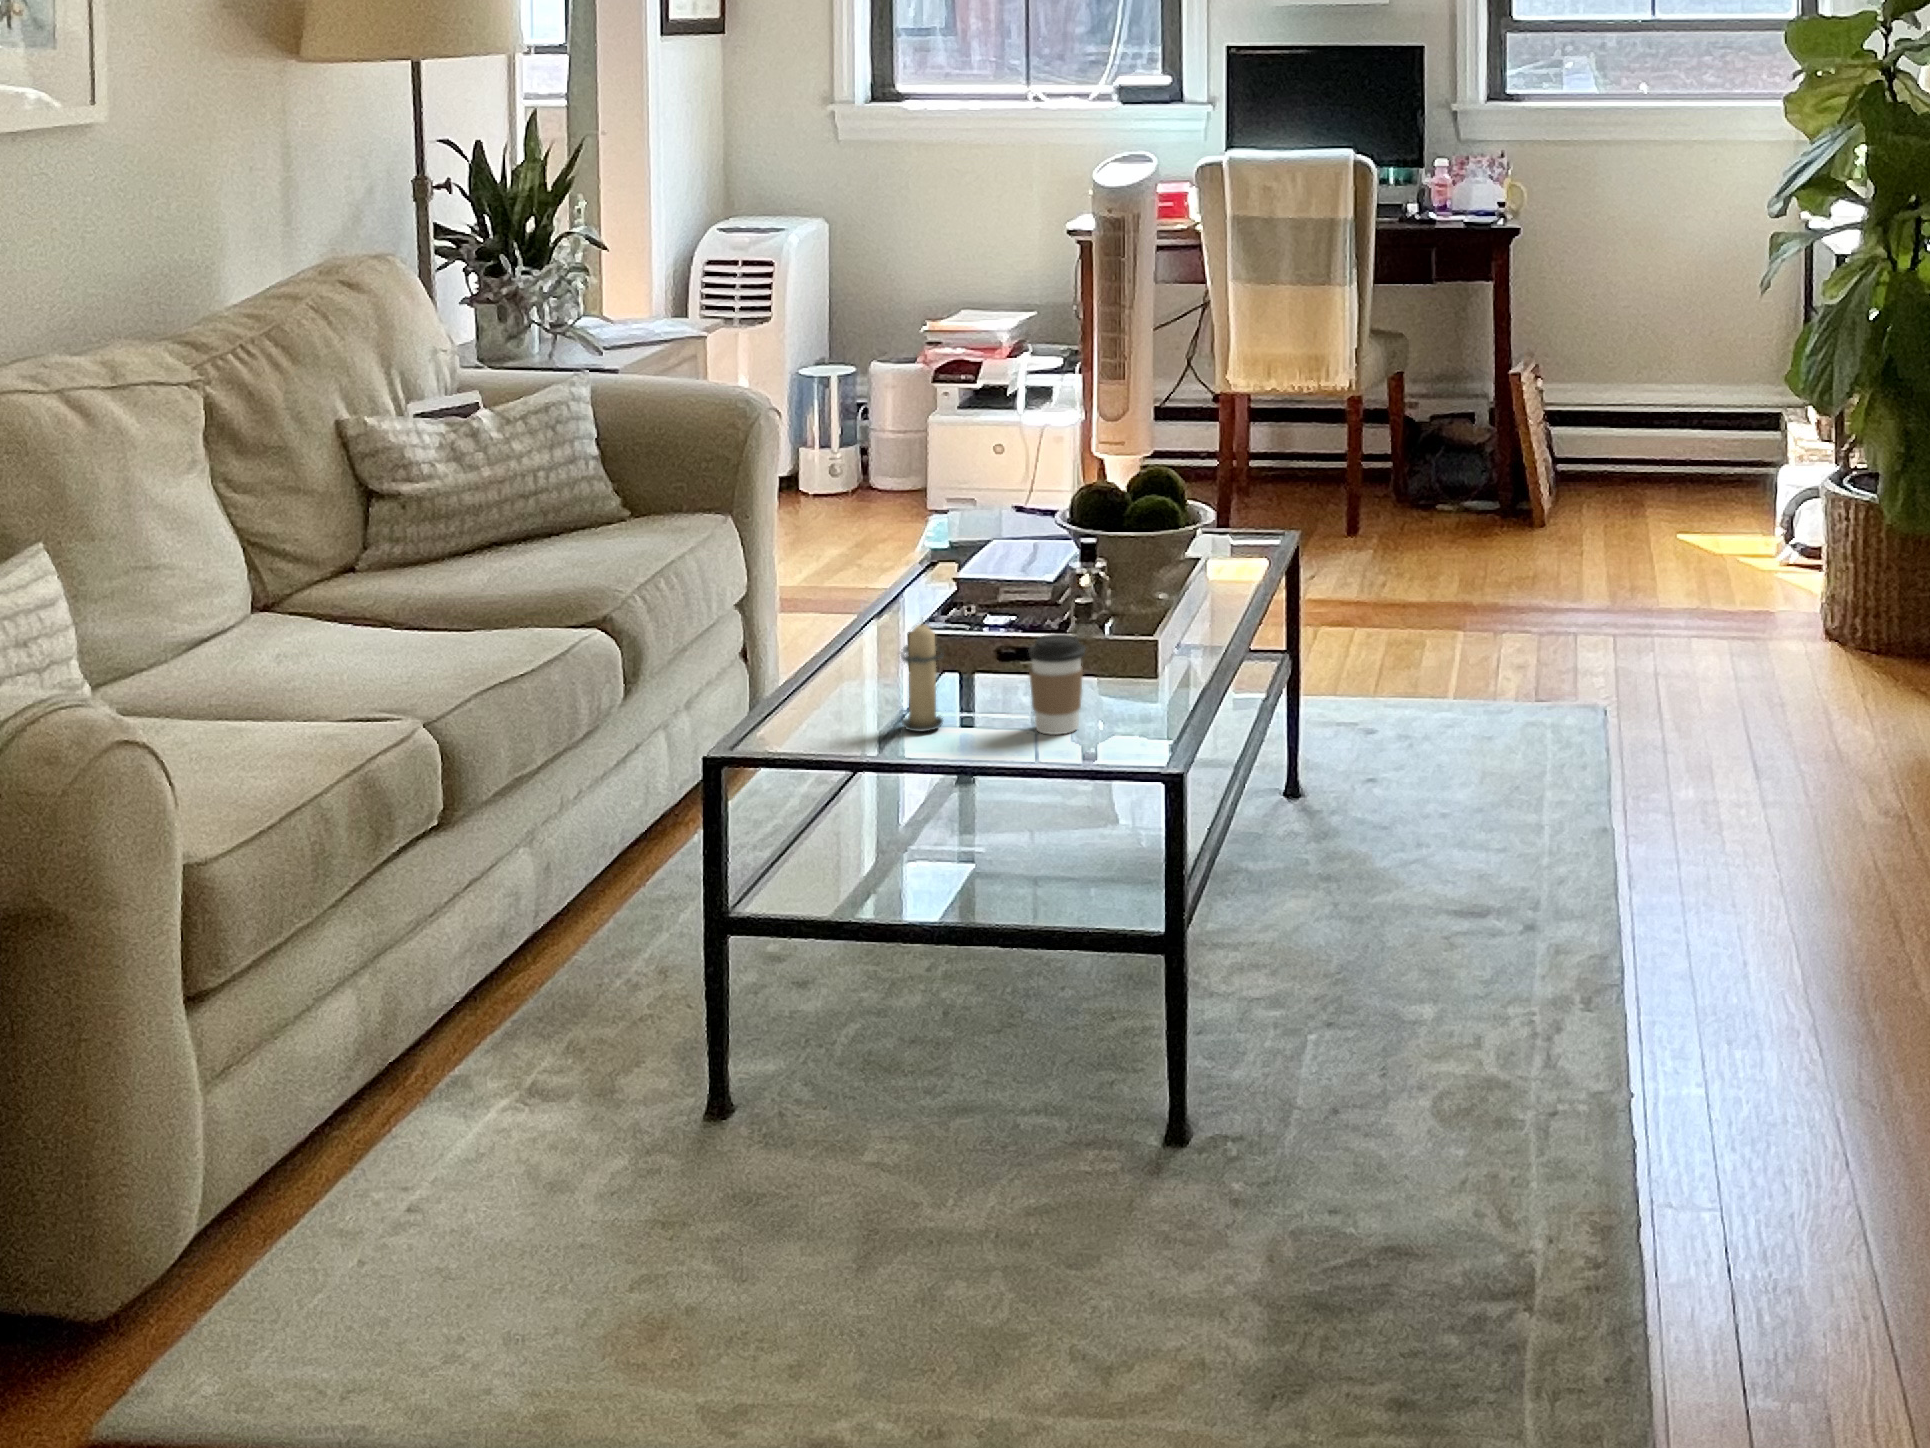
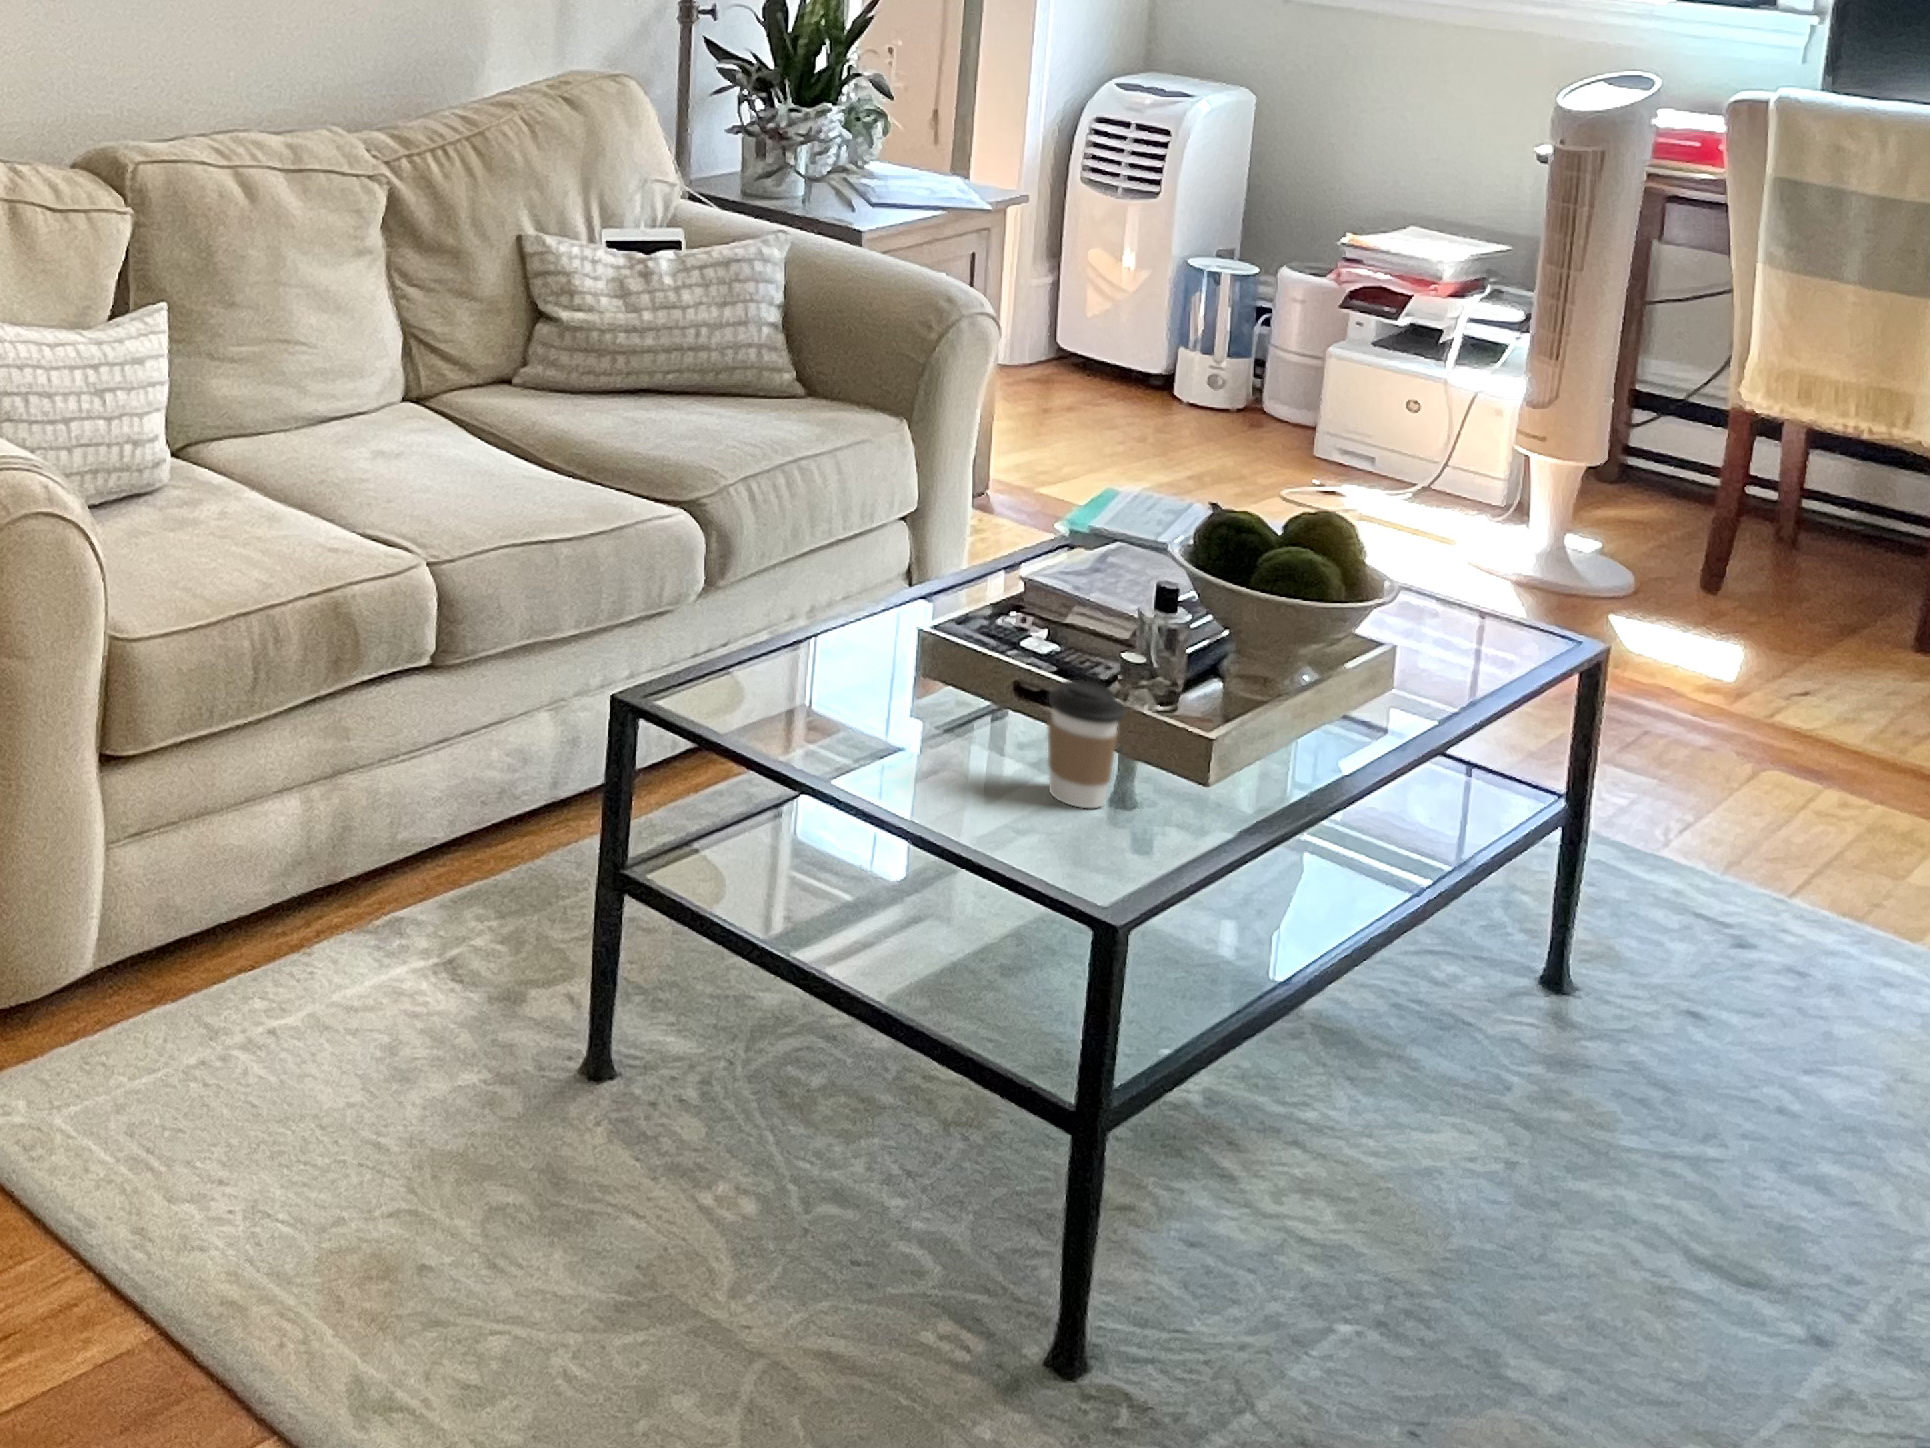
candle: present [901,623,944,732] -> none [888,611,960,747]

